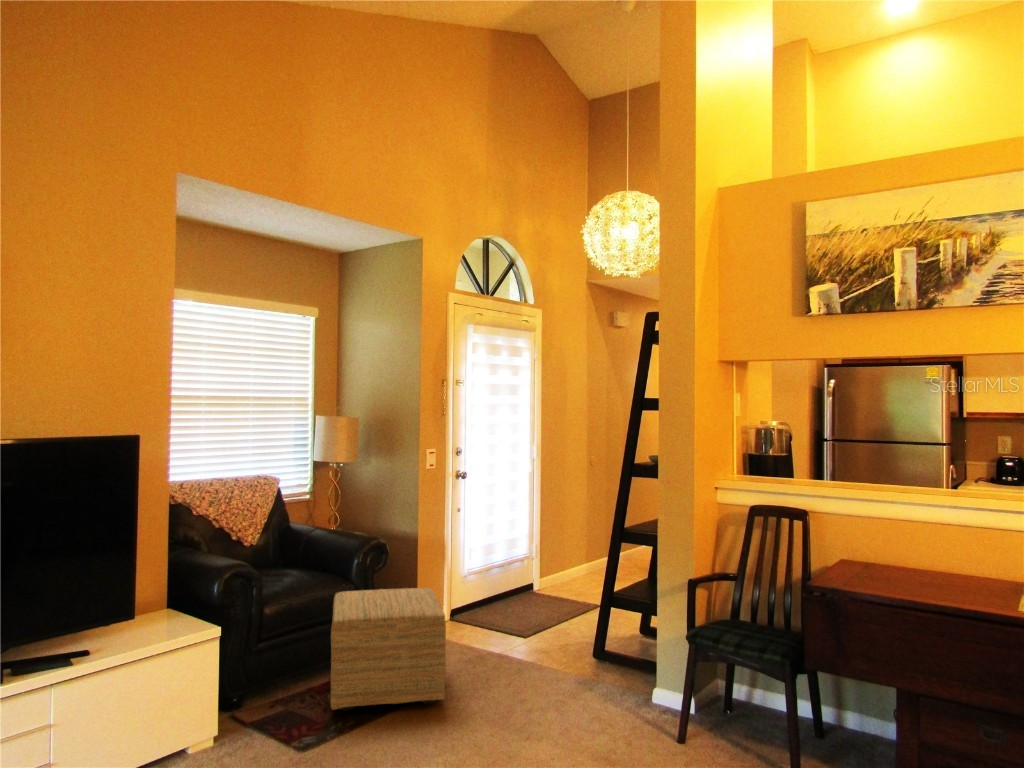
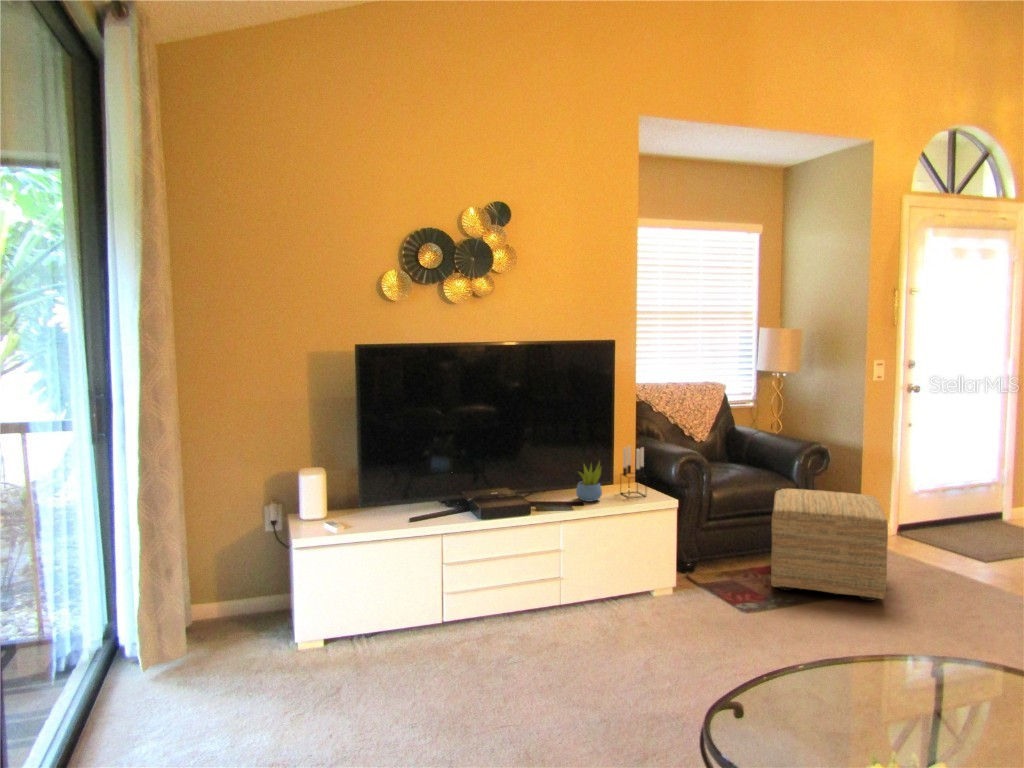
candle holder: none [143,564,180,634] -> present [621,446,646,497]
succulent plant: none [76,589,117,649] -> present [576,463,602,502]

